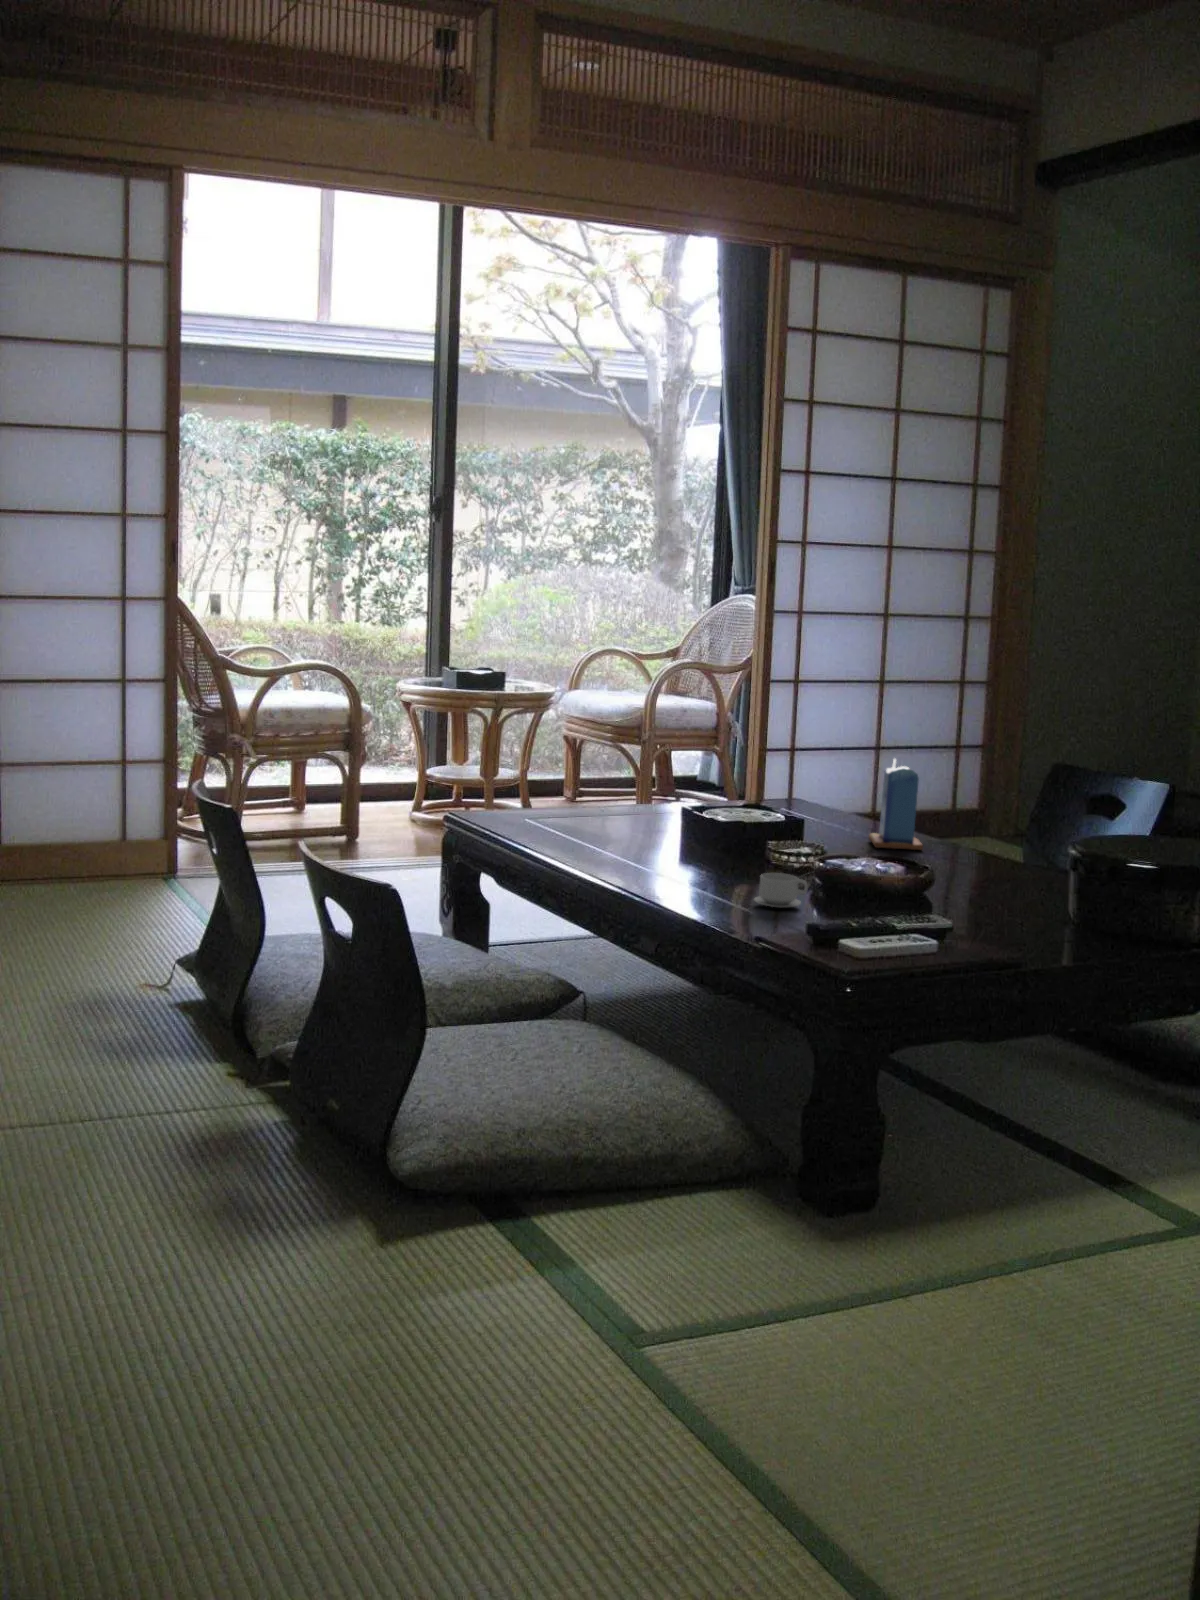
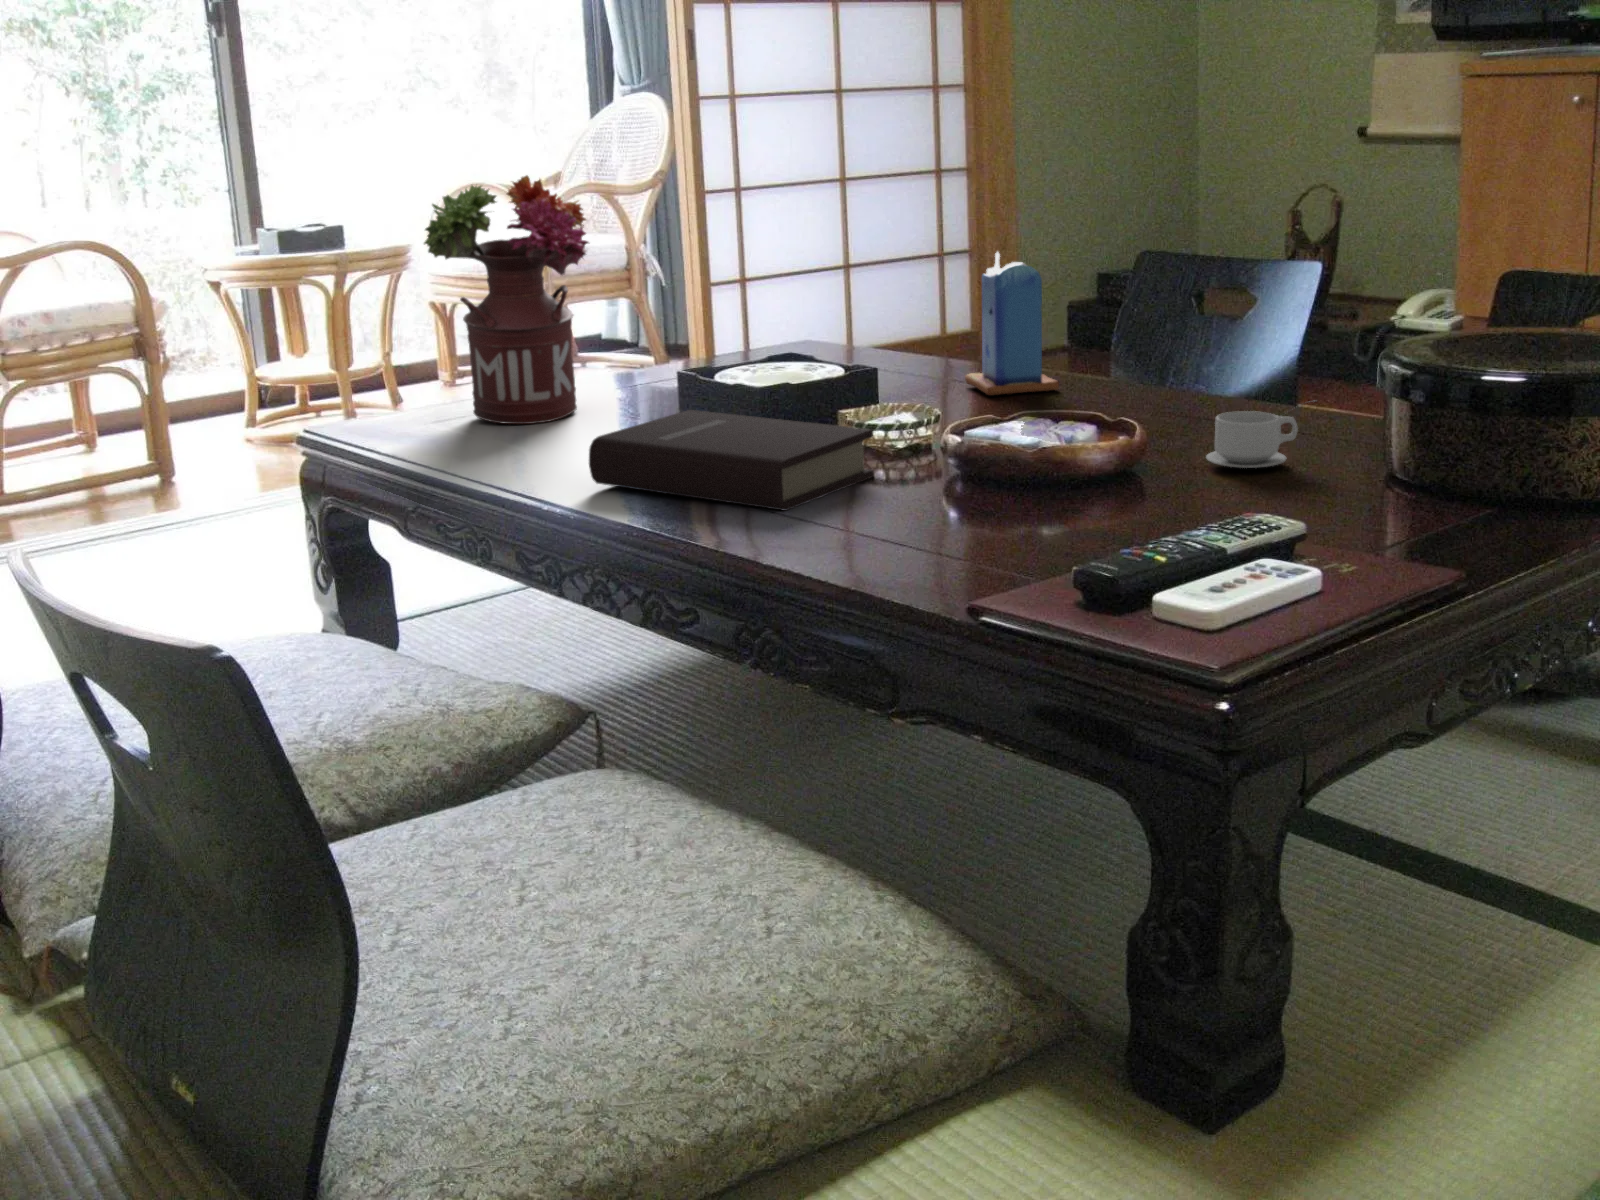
flower arrangement: none [542,677,643,827] -> present [424,175,589,424]
book: none [607,829,770,889] -> present [589,410,874,511]
teacup: present [754,873,808,907] -> present [1206,401,1315,468]

